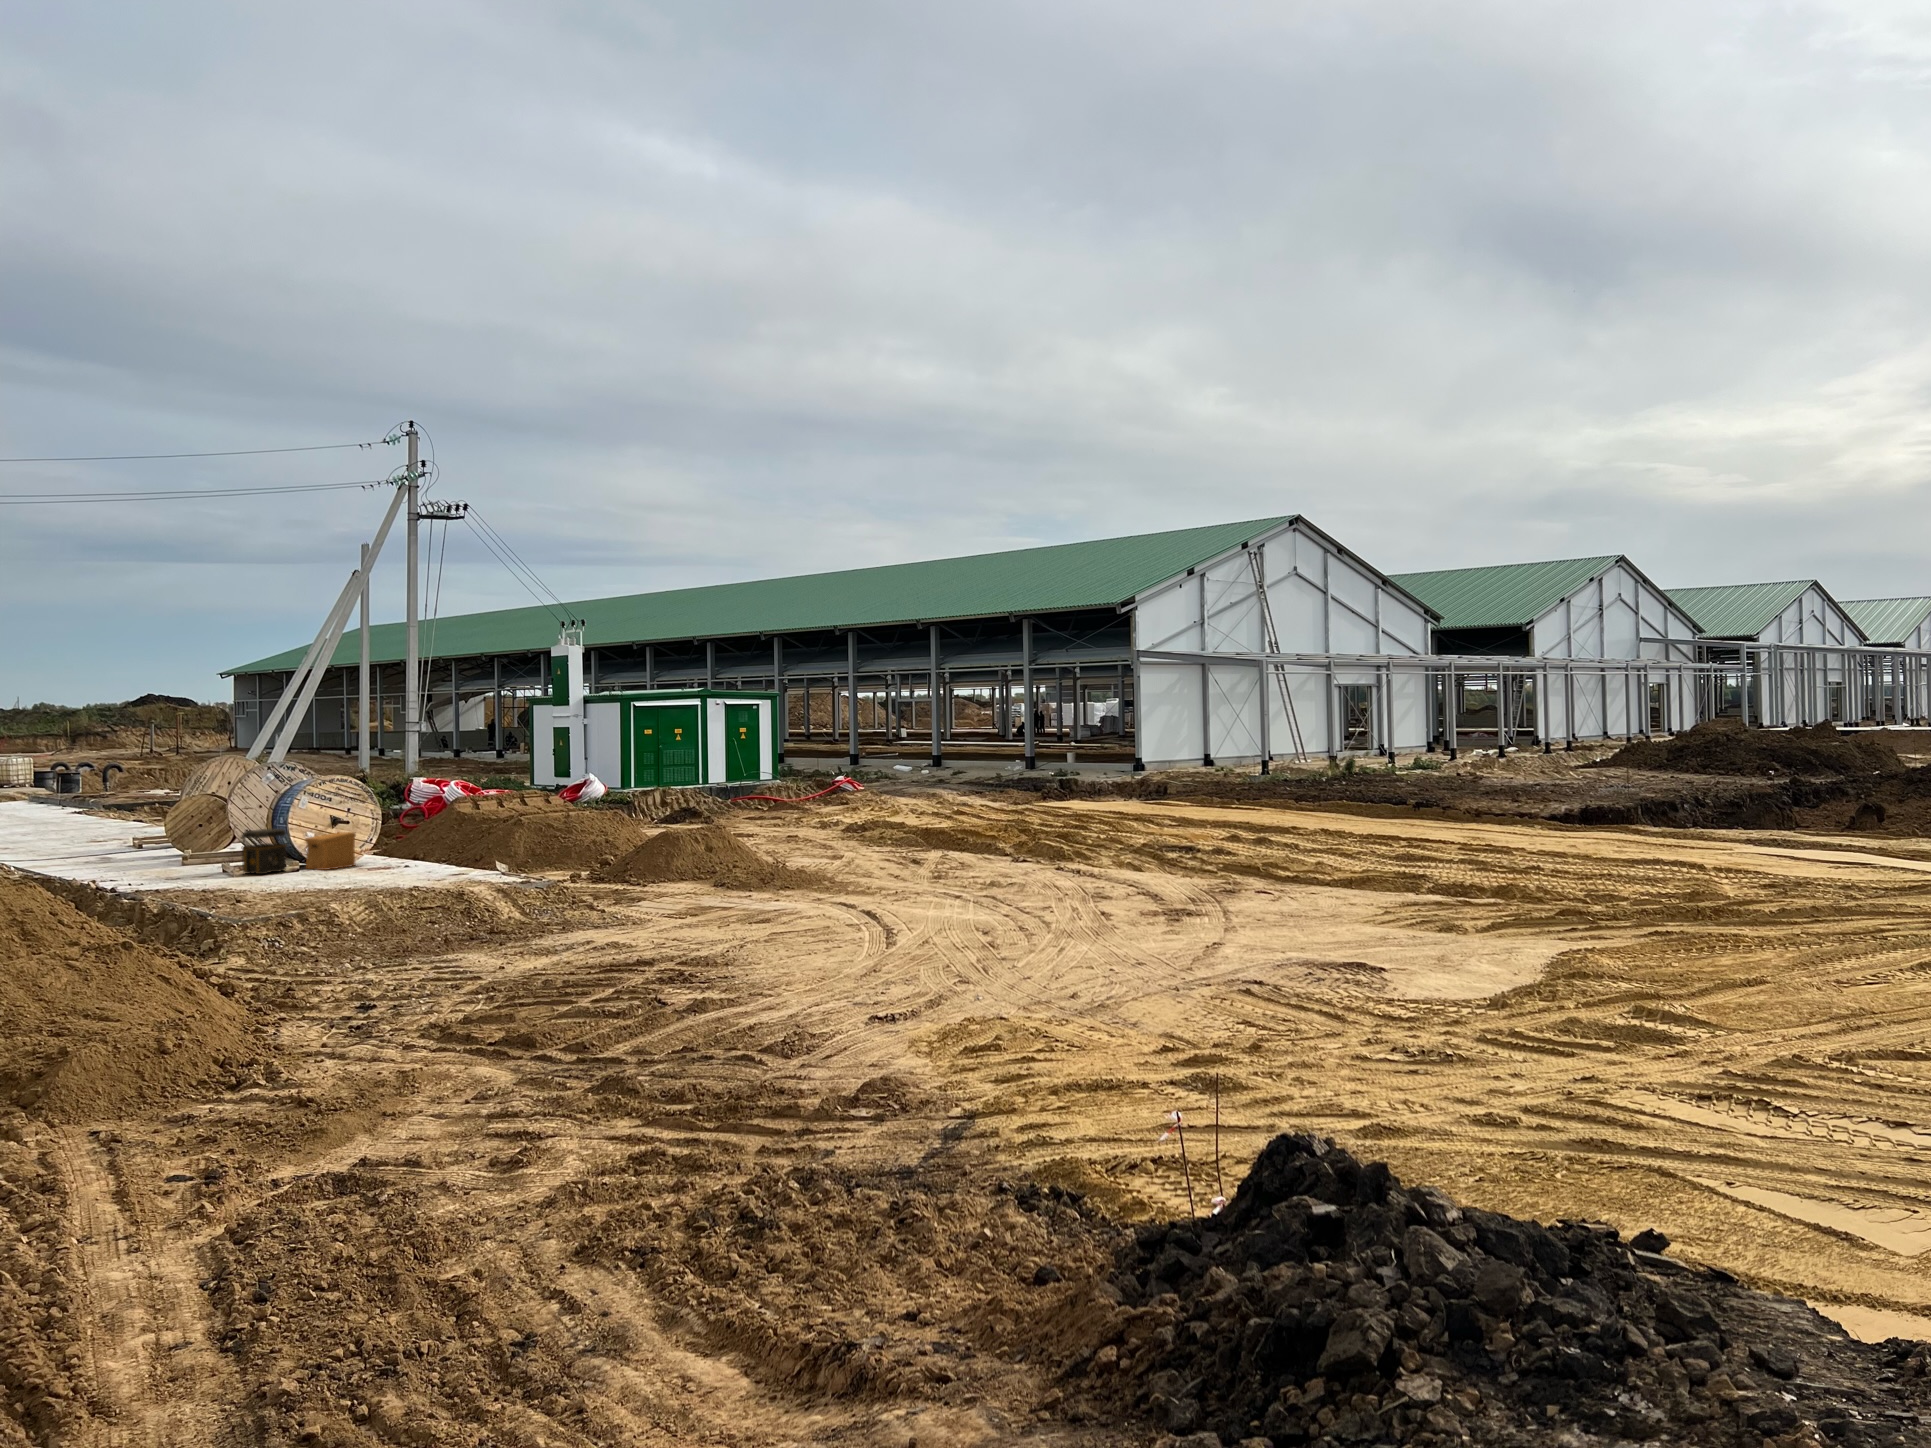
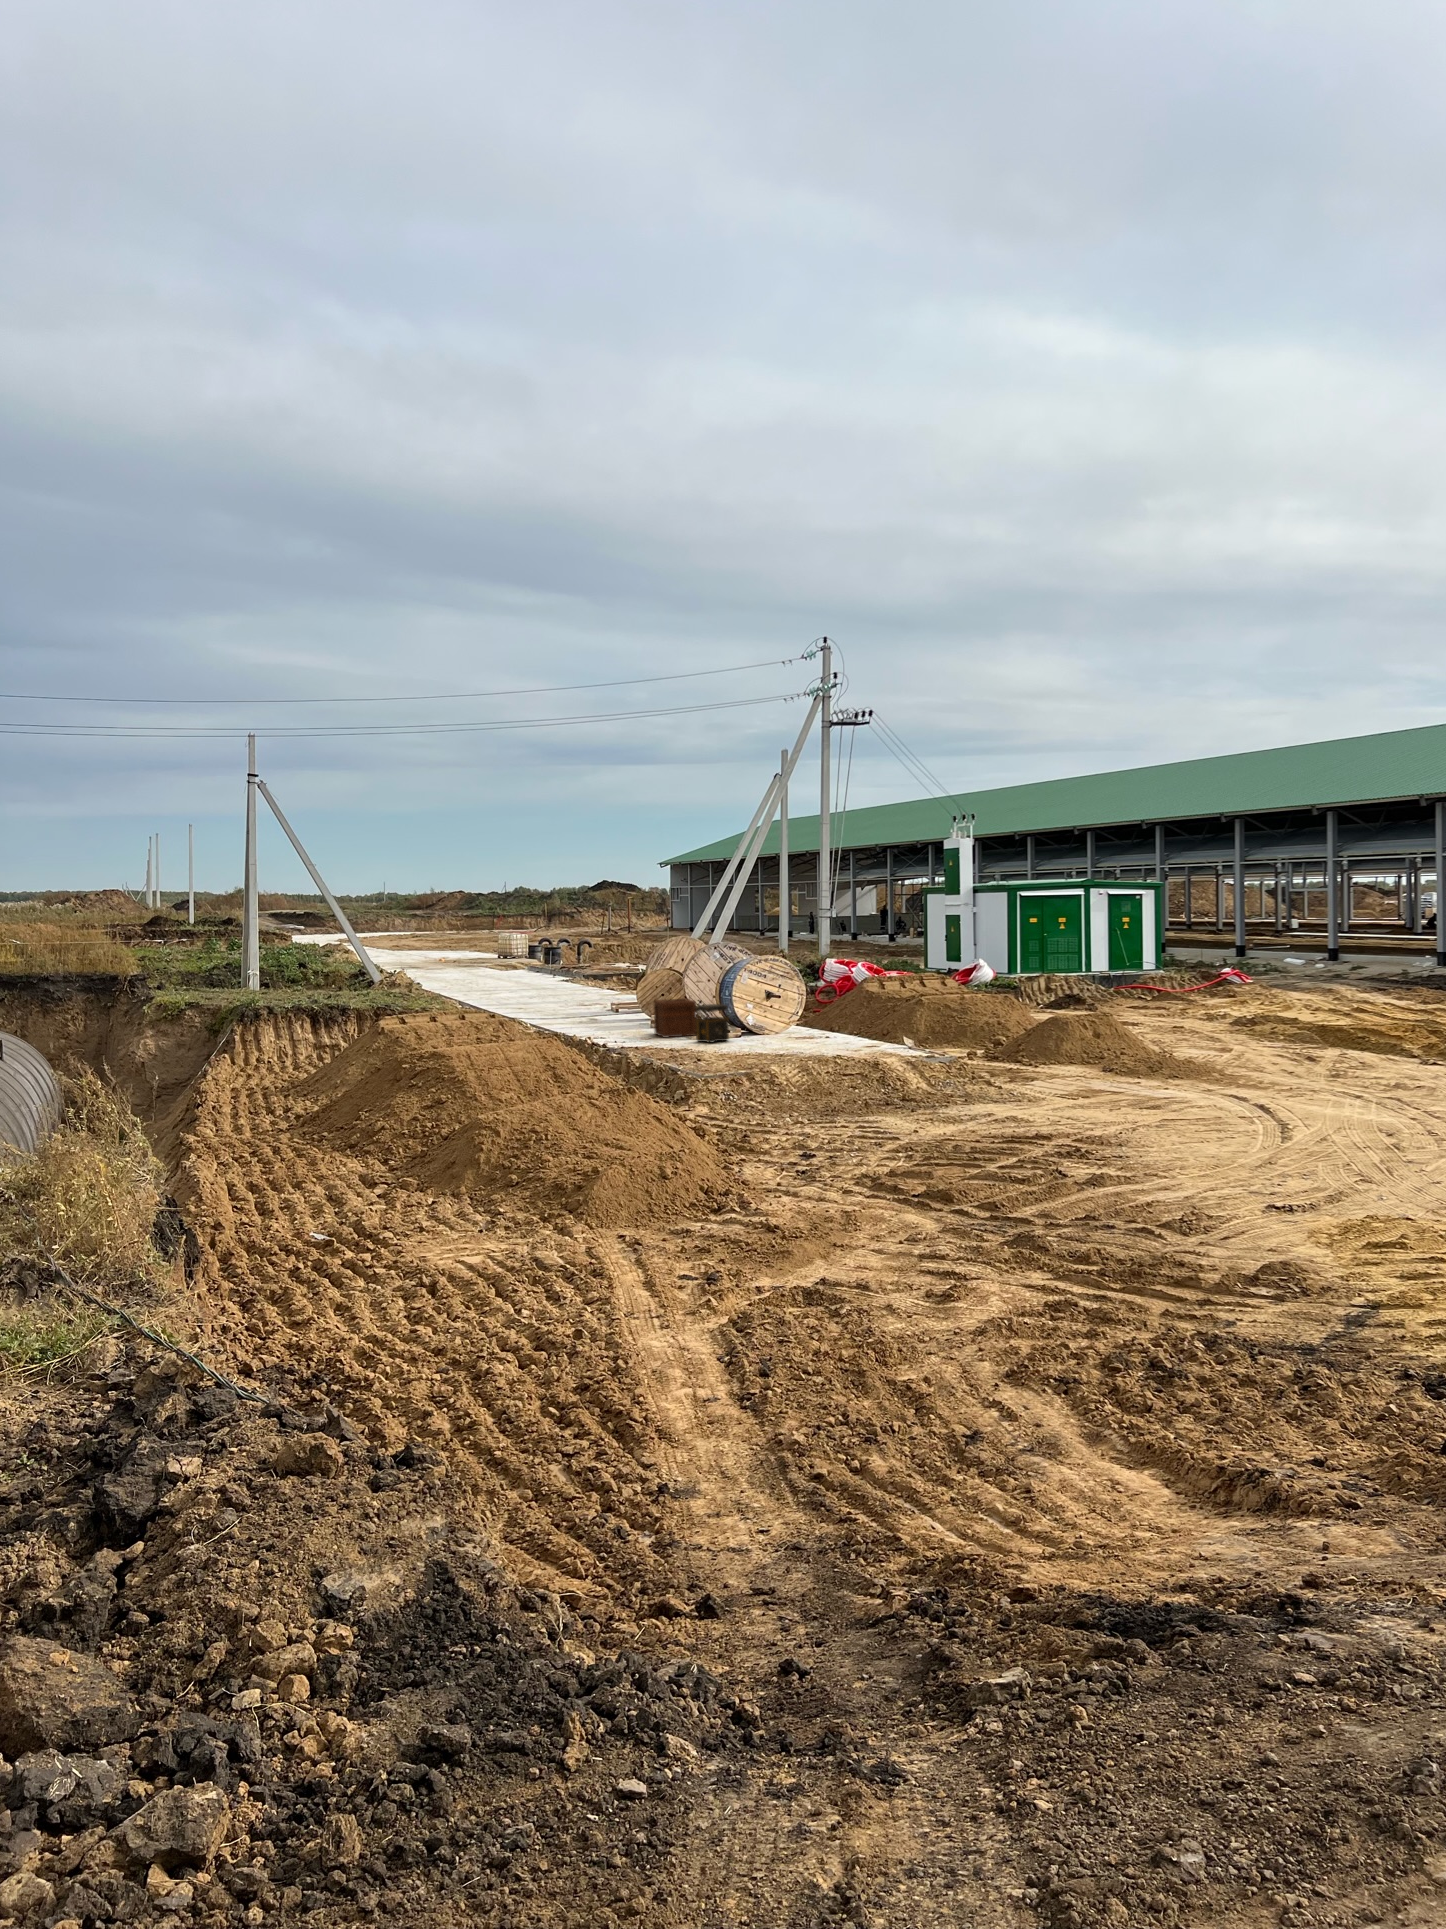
wooden crate: none [187,823,246,871] -> present [654,998,697,1037]
cardboard box: present [305,832,356,870] -> none [742,1009,782,1042]

